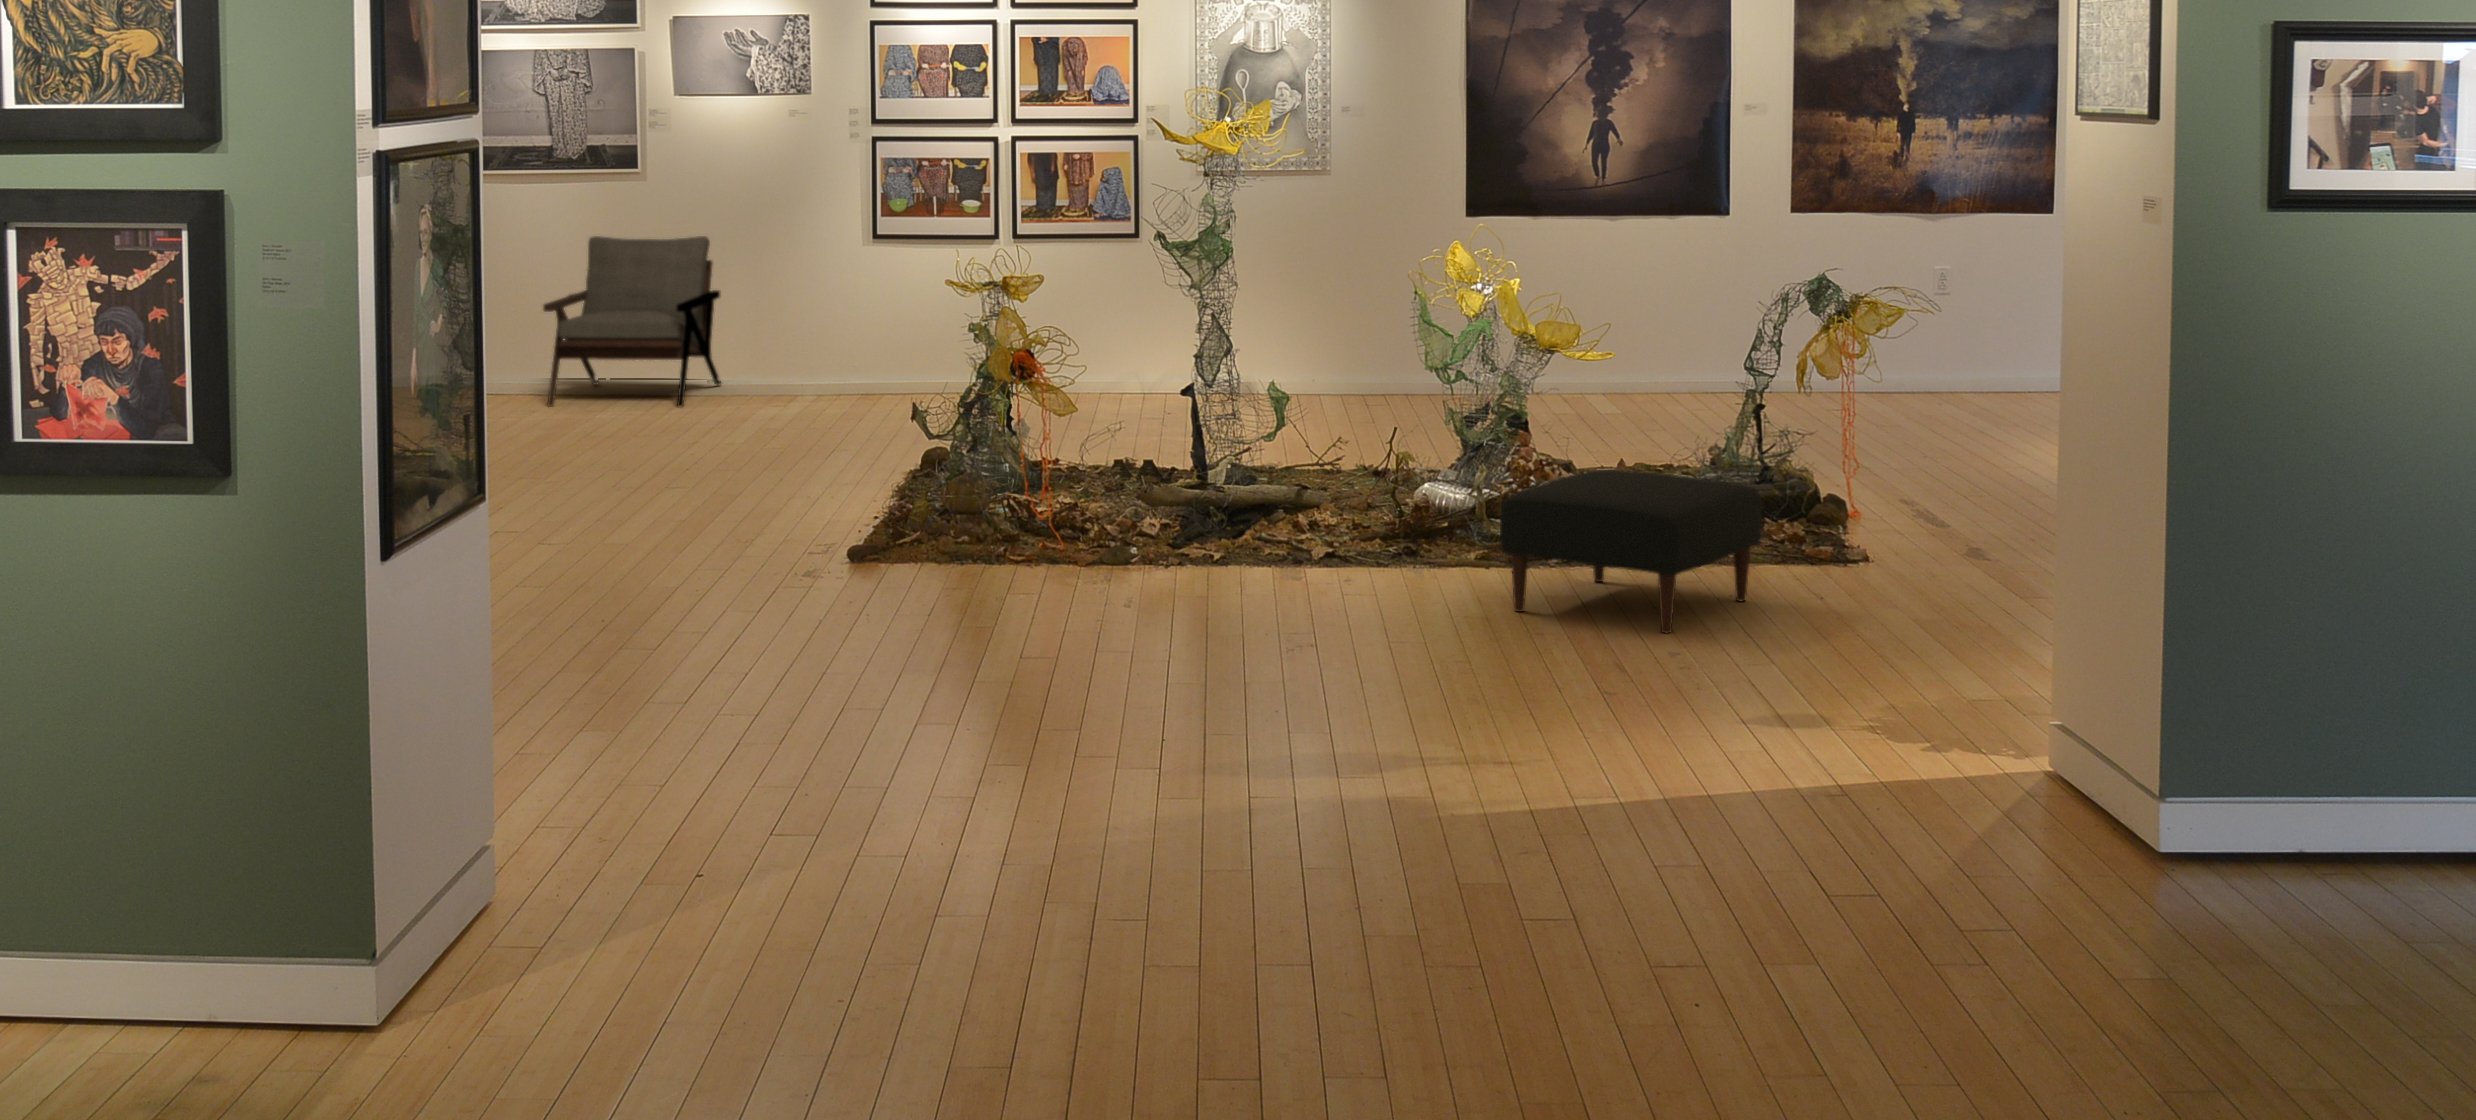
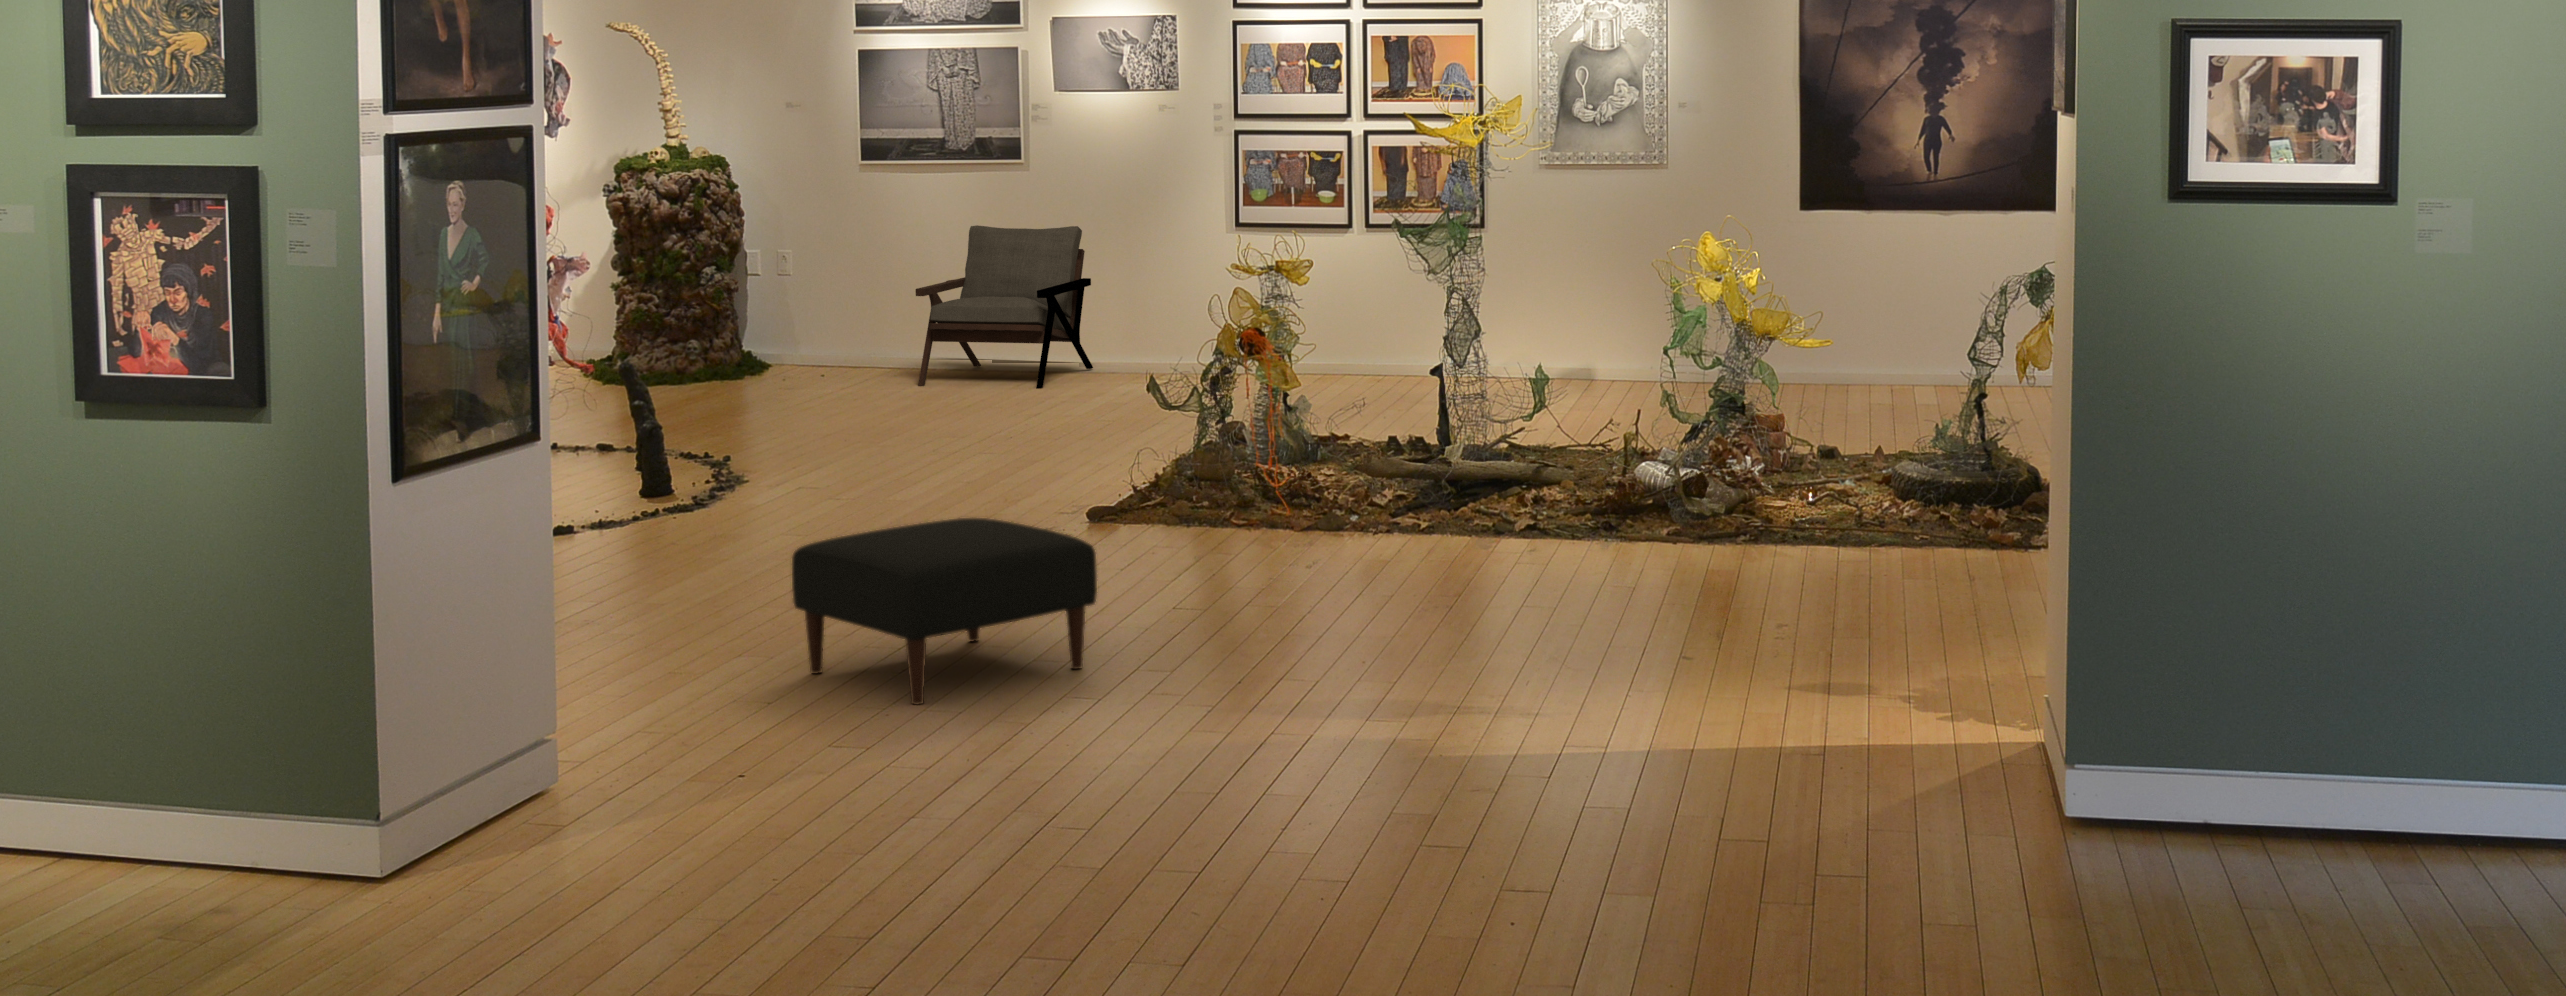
ottoman: present [1500,470,1762,633] -> present [792,518,1097,705]

